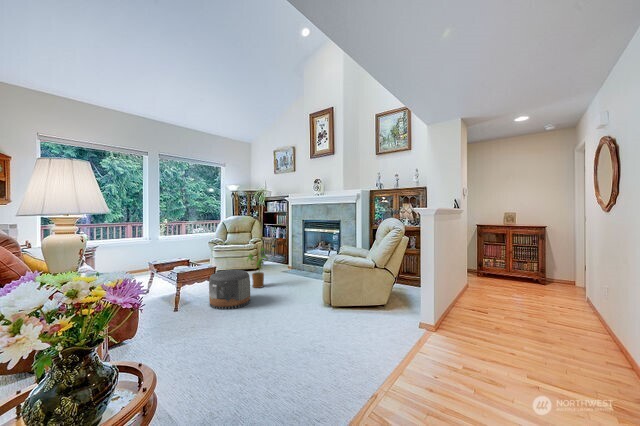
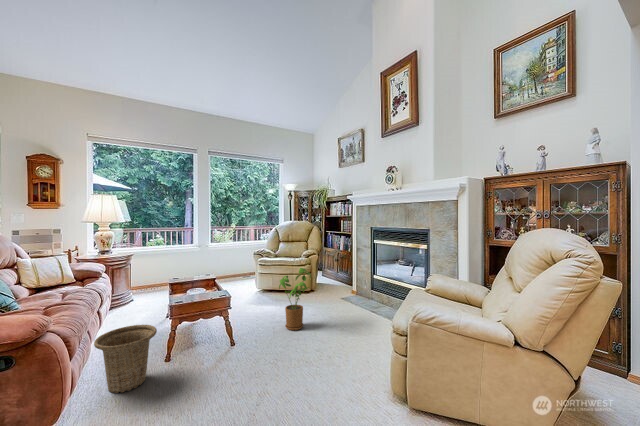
pouf: present [209,270,250,310] -> none [196,305,264,382]
basket: none [155,283,189,319] -> present [94,325,157,393]

